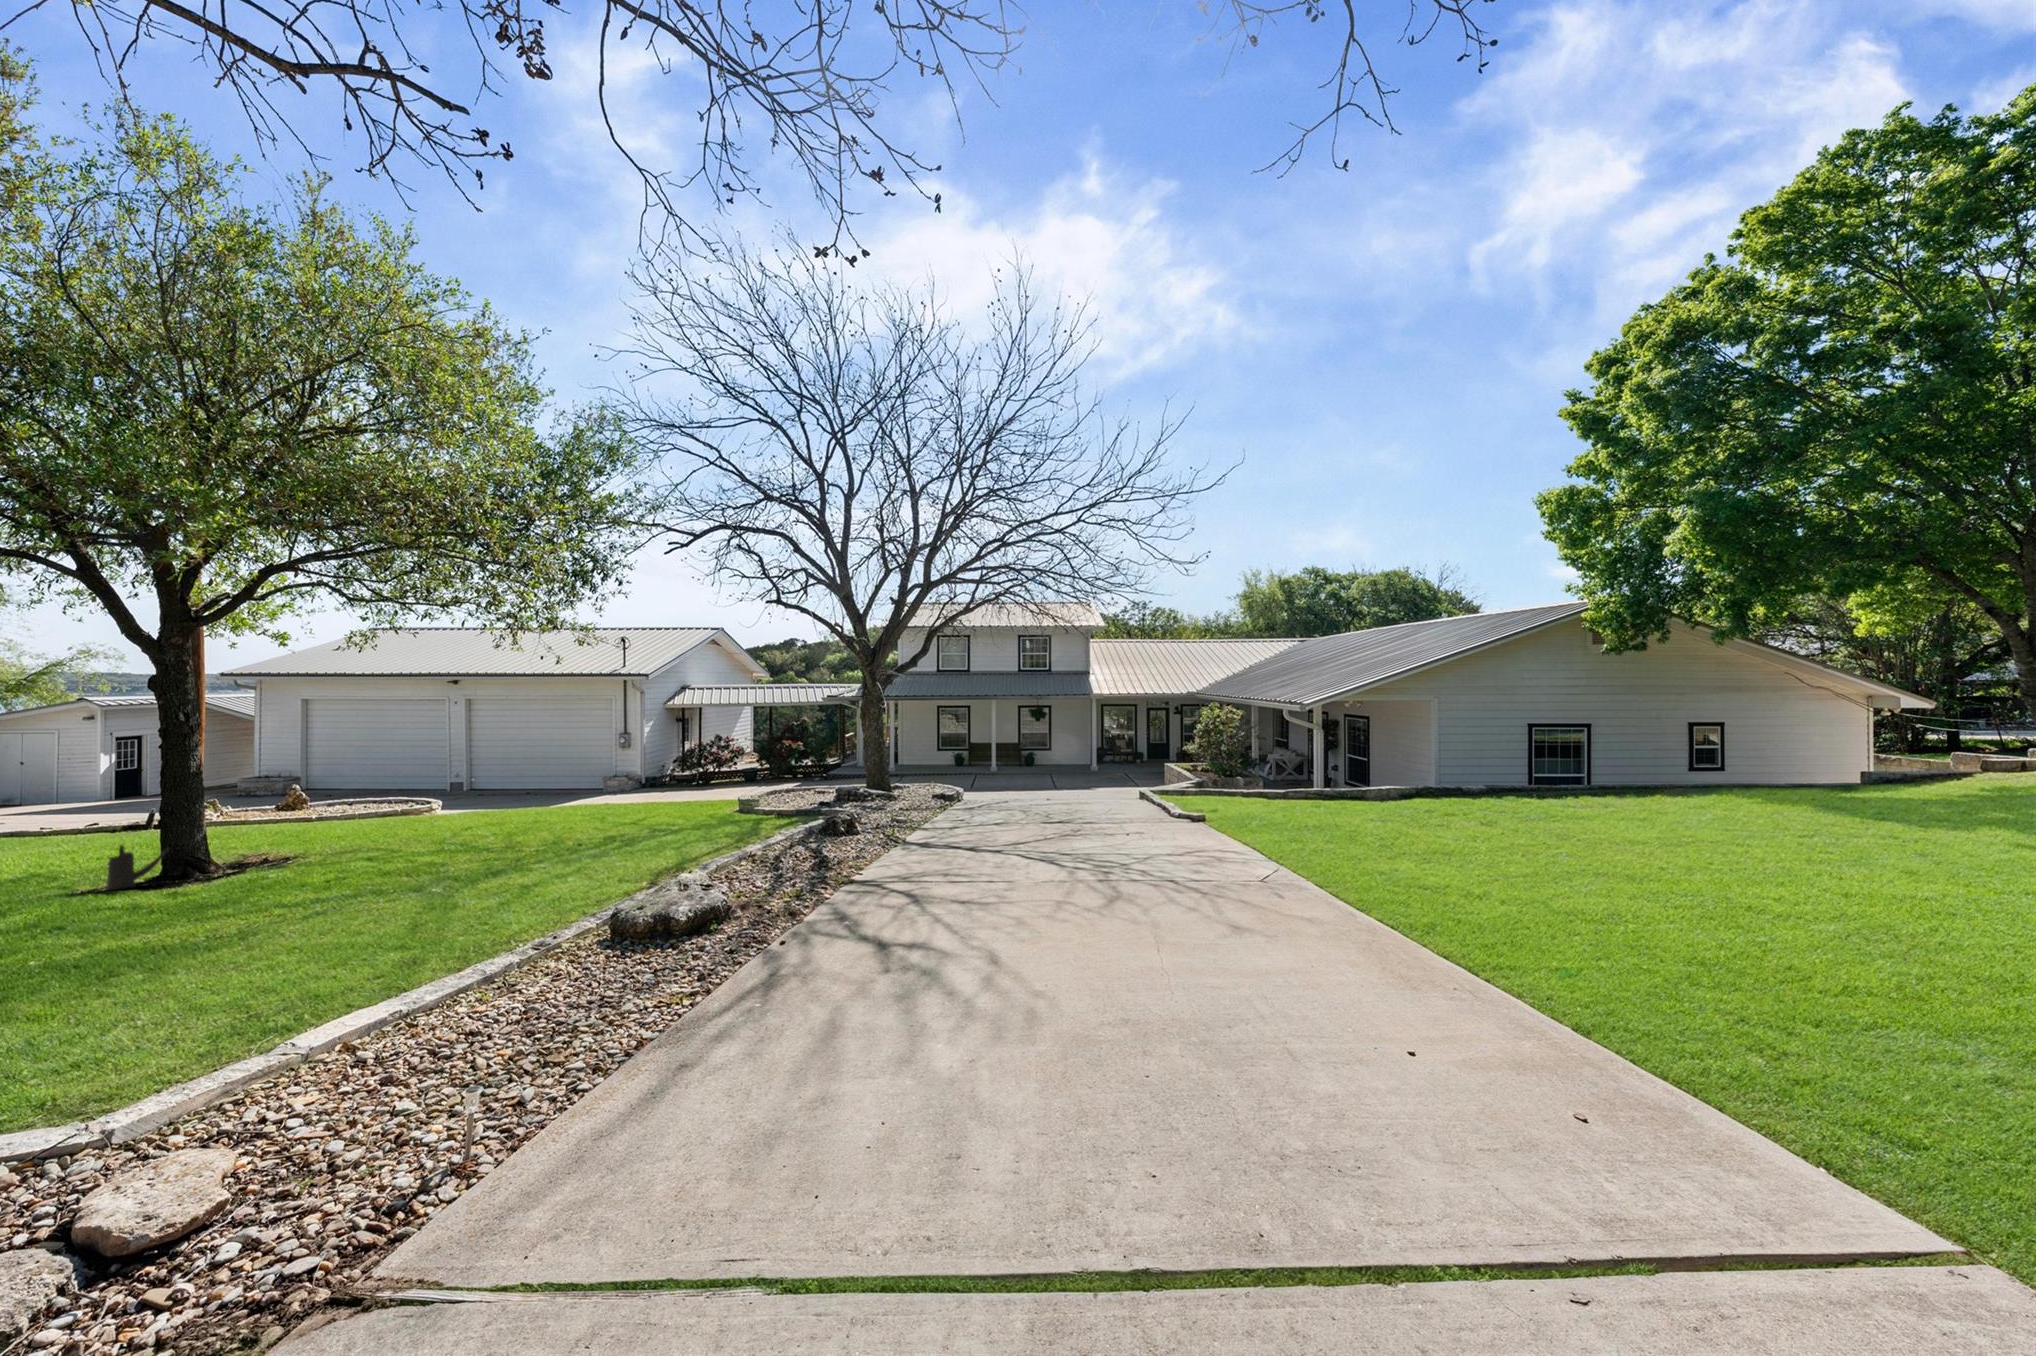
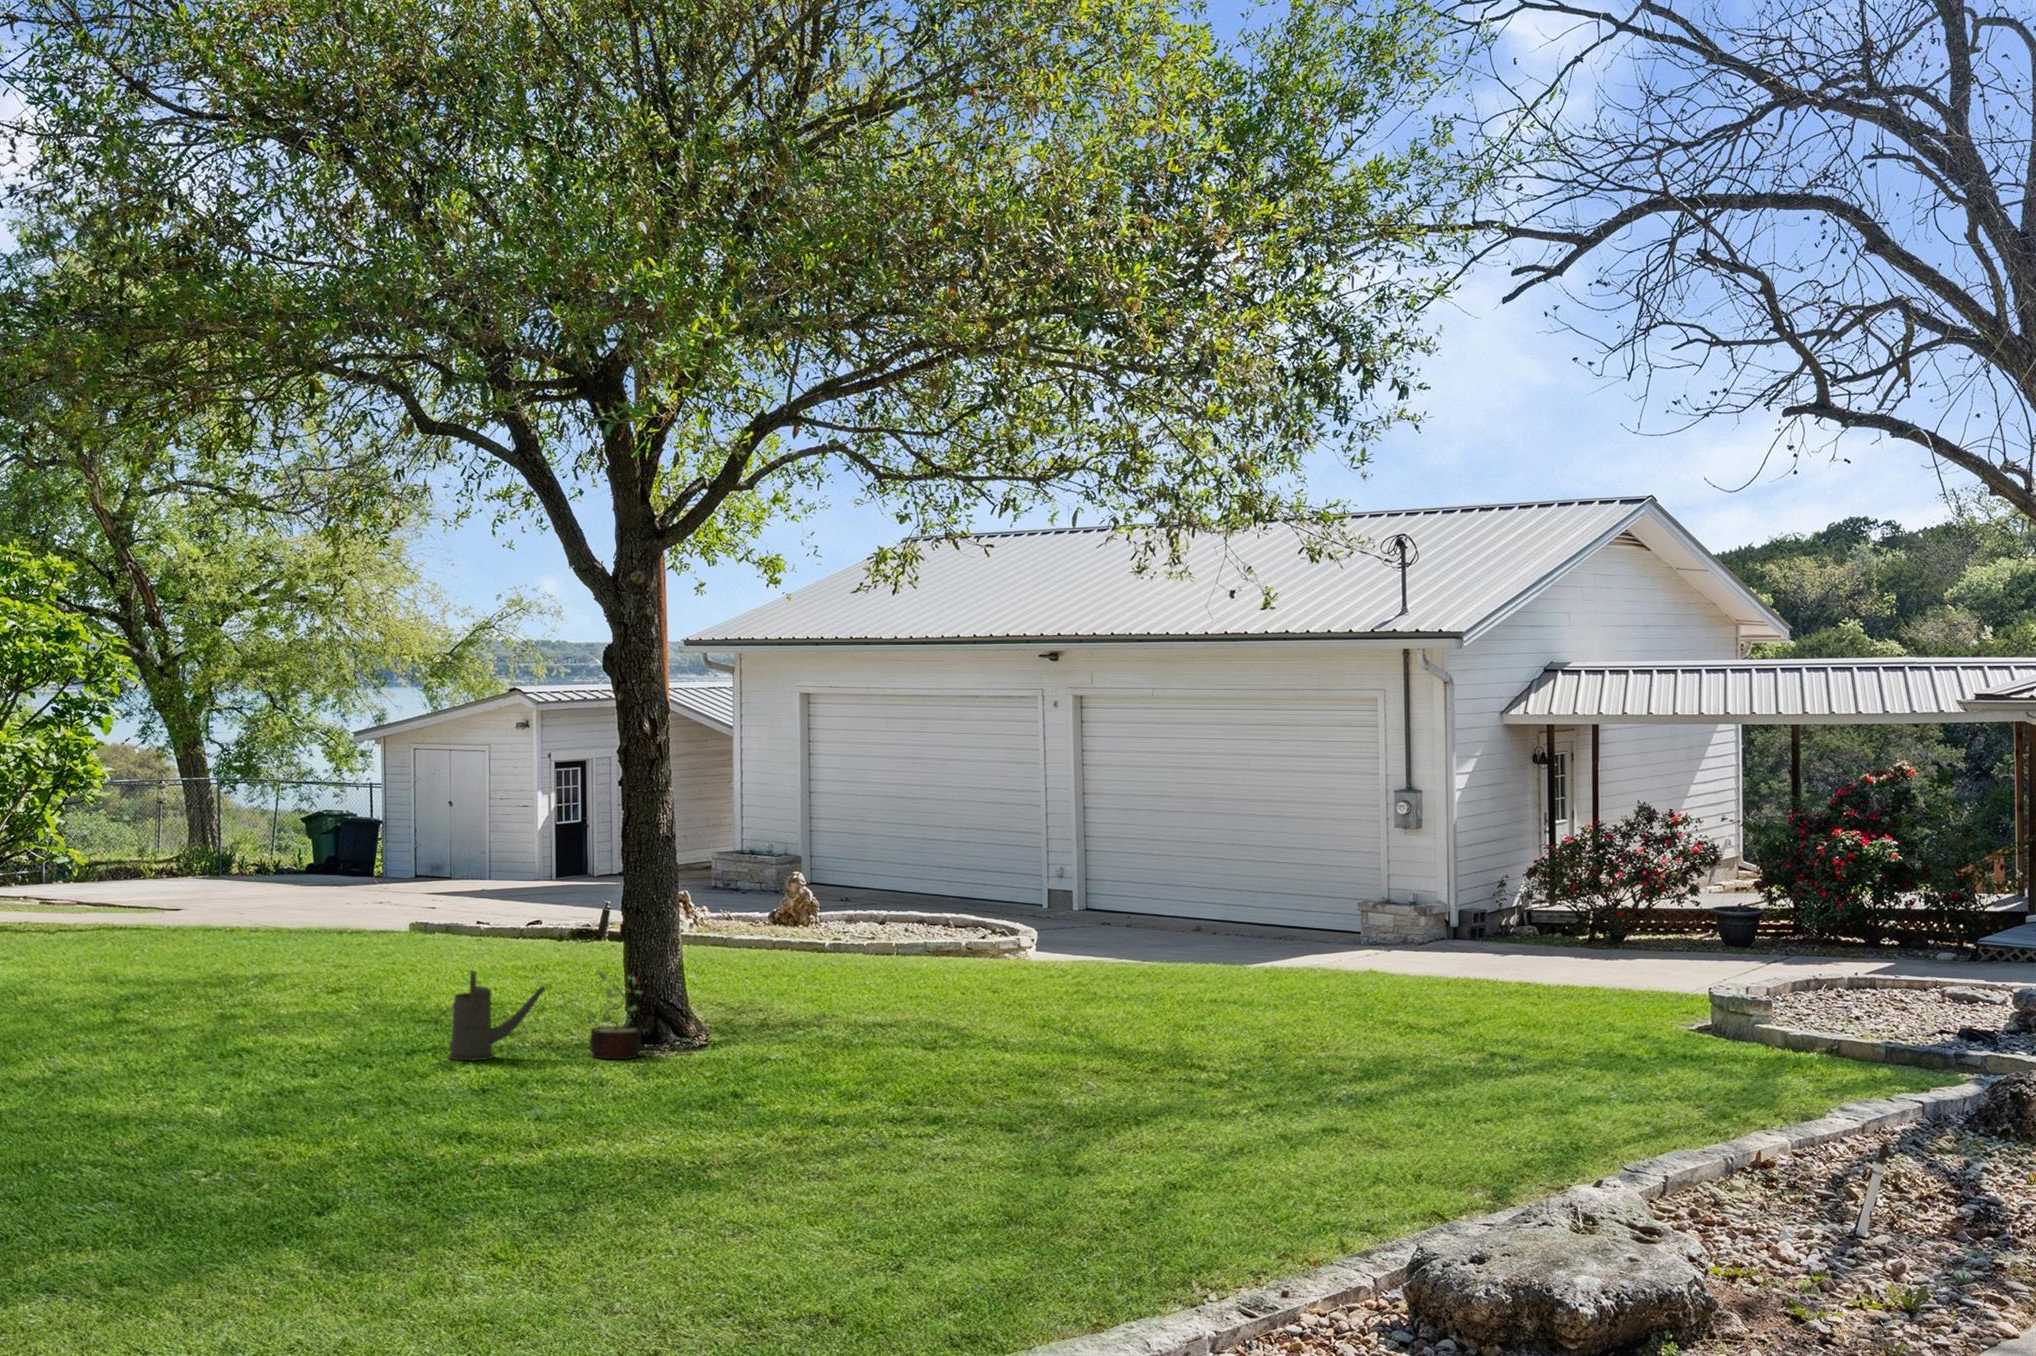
decorative plant: none [197,837,233,880] -> present [588,971,644,1059]

